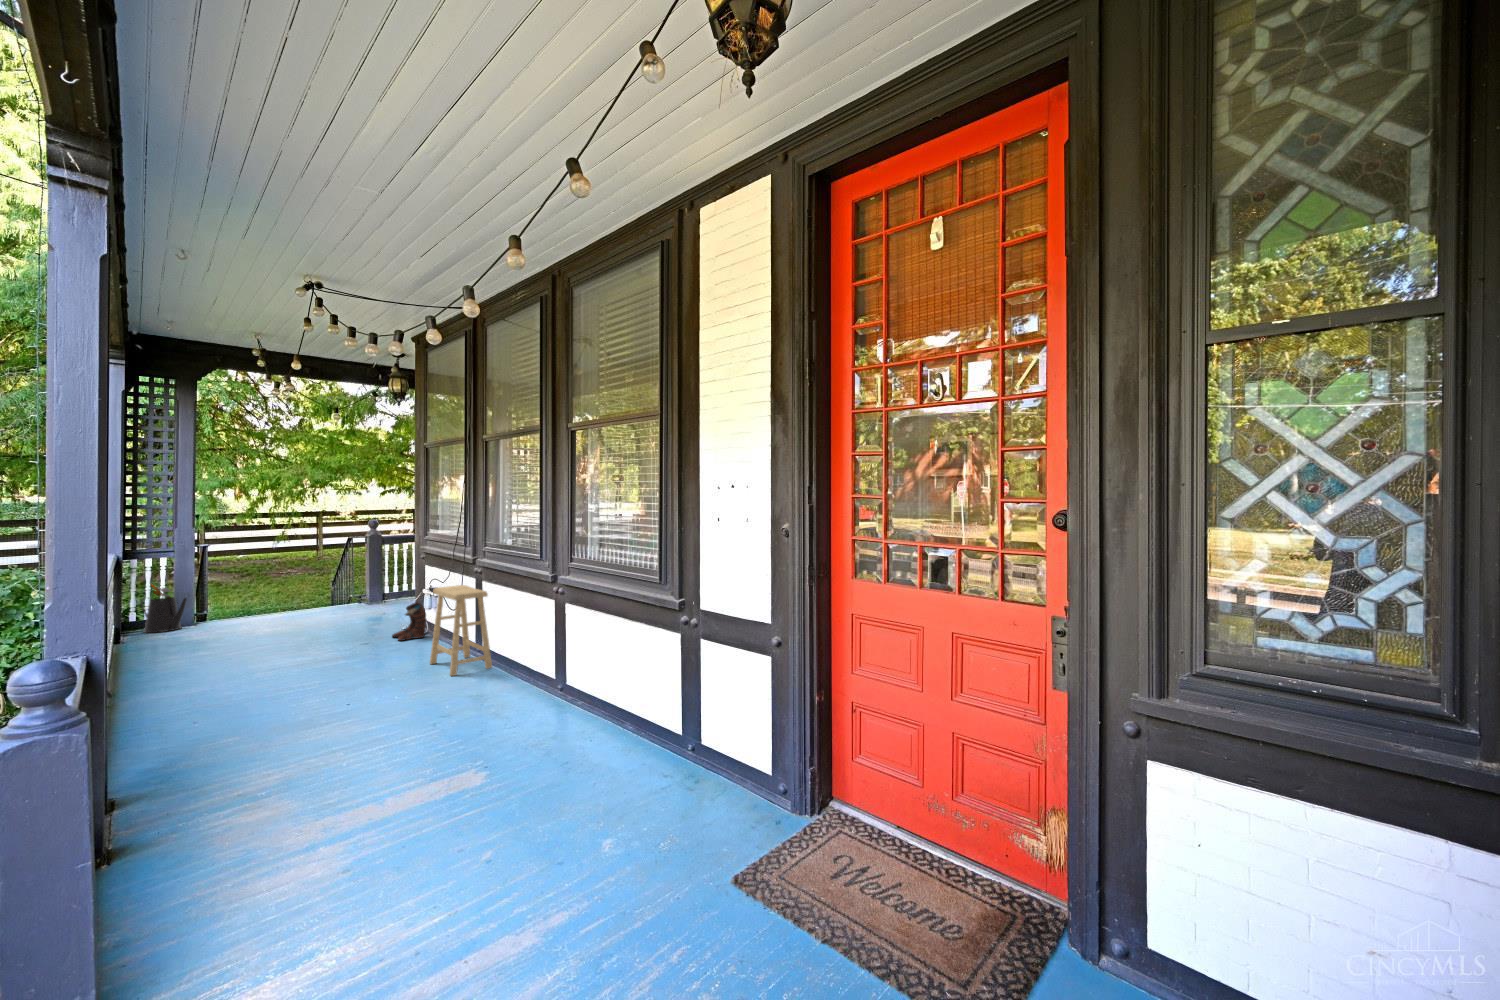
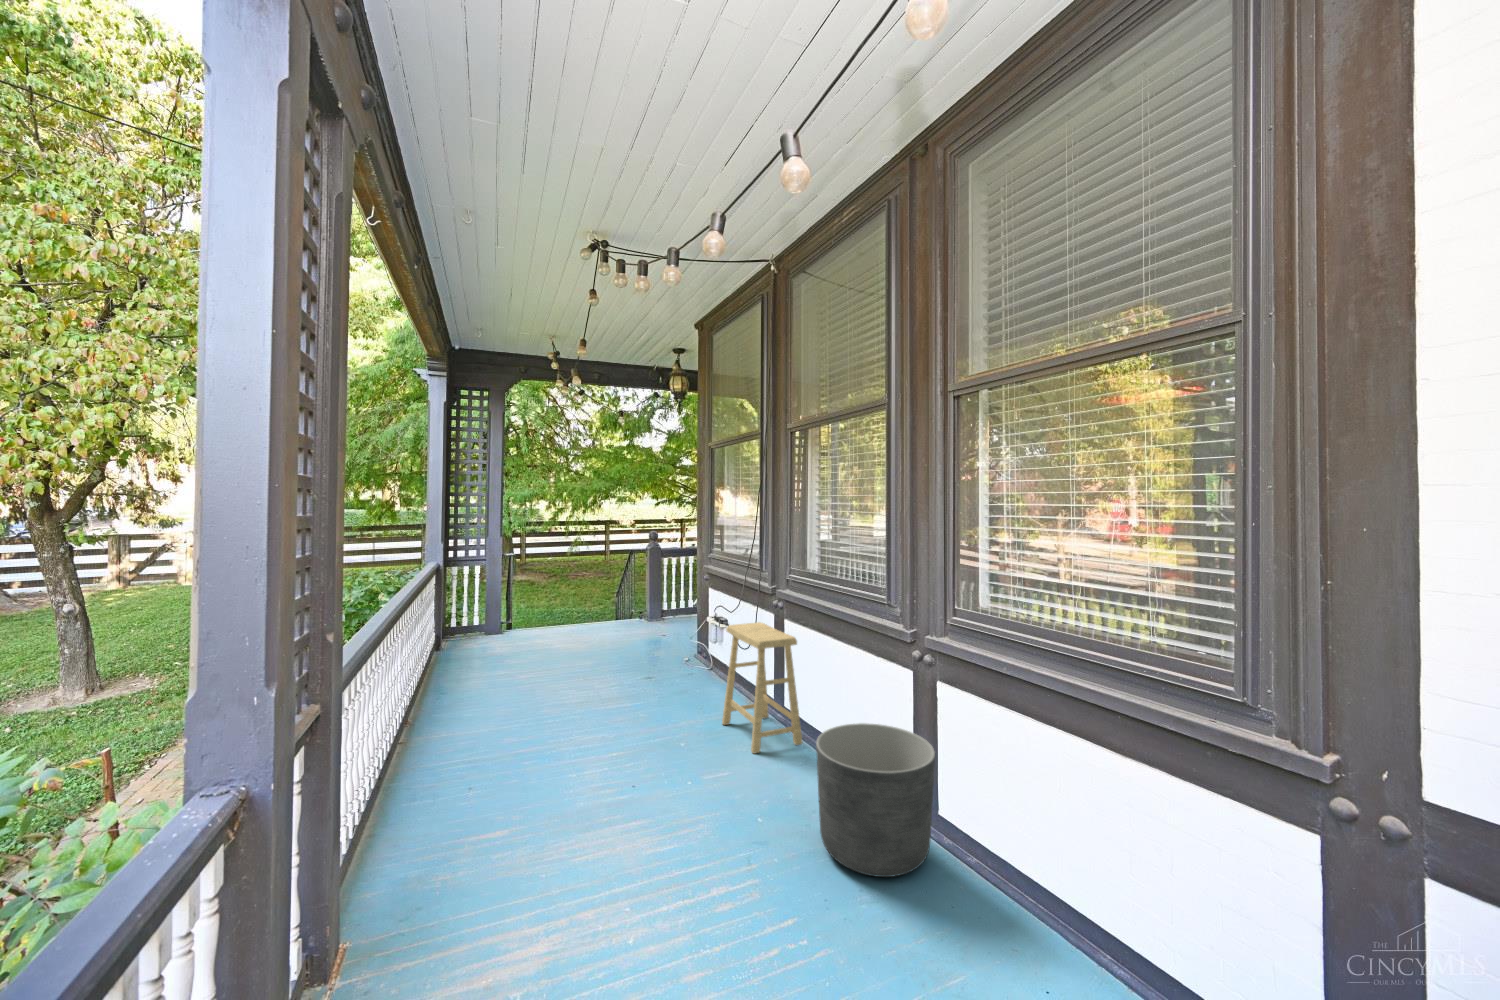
watering can: present [140,585,187,633] -> none [459,590,494,640]
boots: present [392,602,427,641] -> none [674,631,711,678]
planter: none [481,634,557,715] -> present [816,723,935,877]

